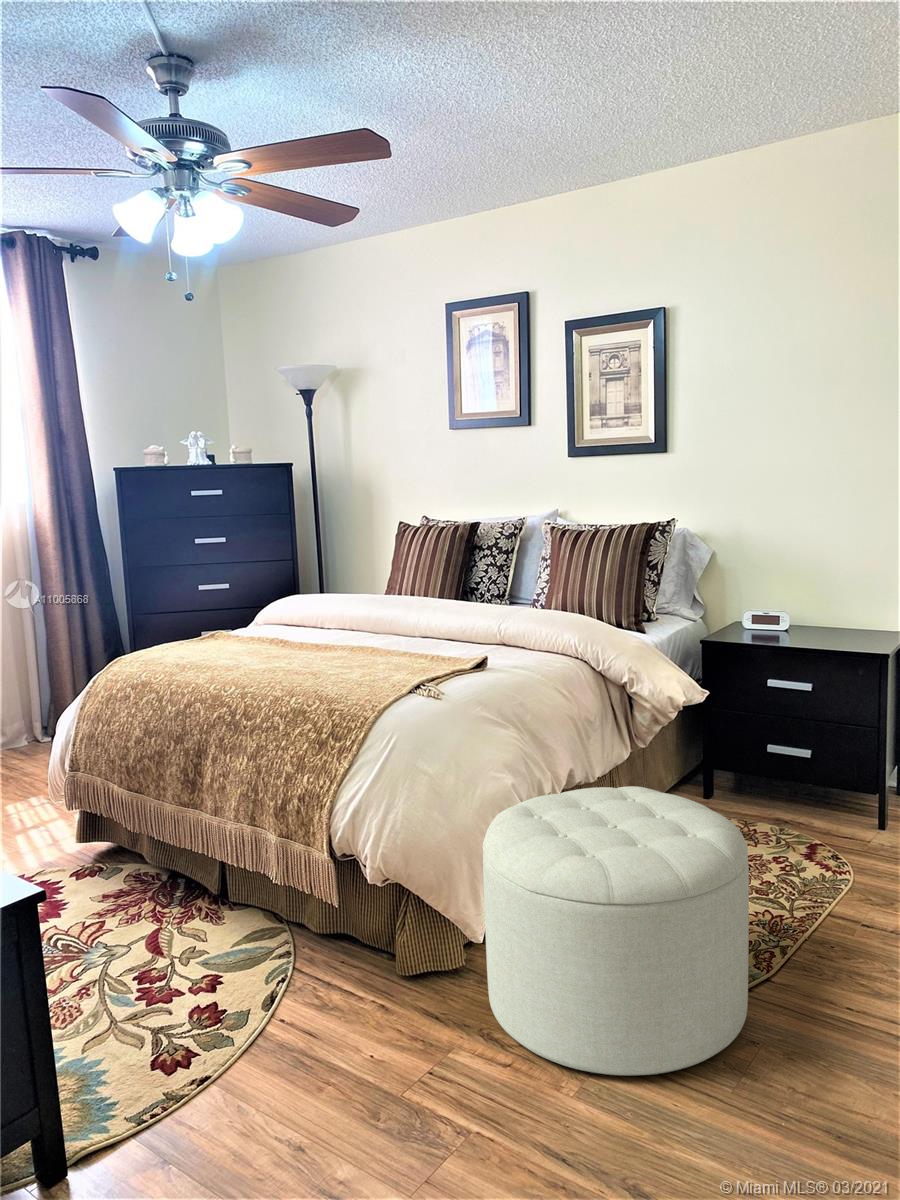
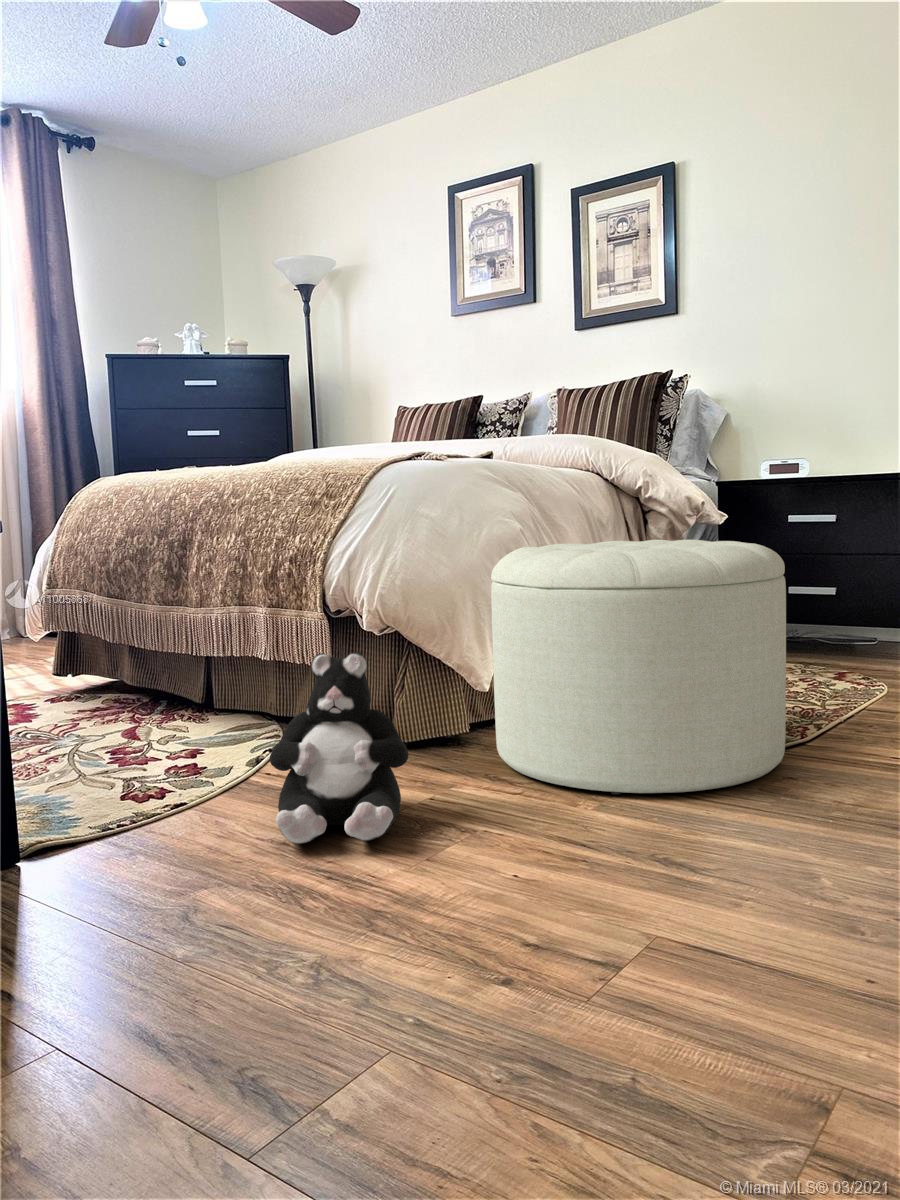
plush toy: none [286,965,408,1160] -> present [270,652,408,844]

